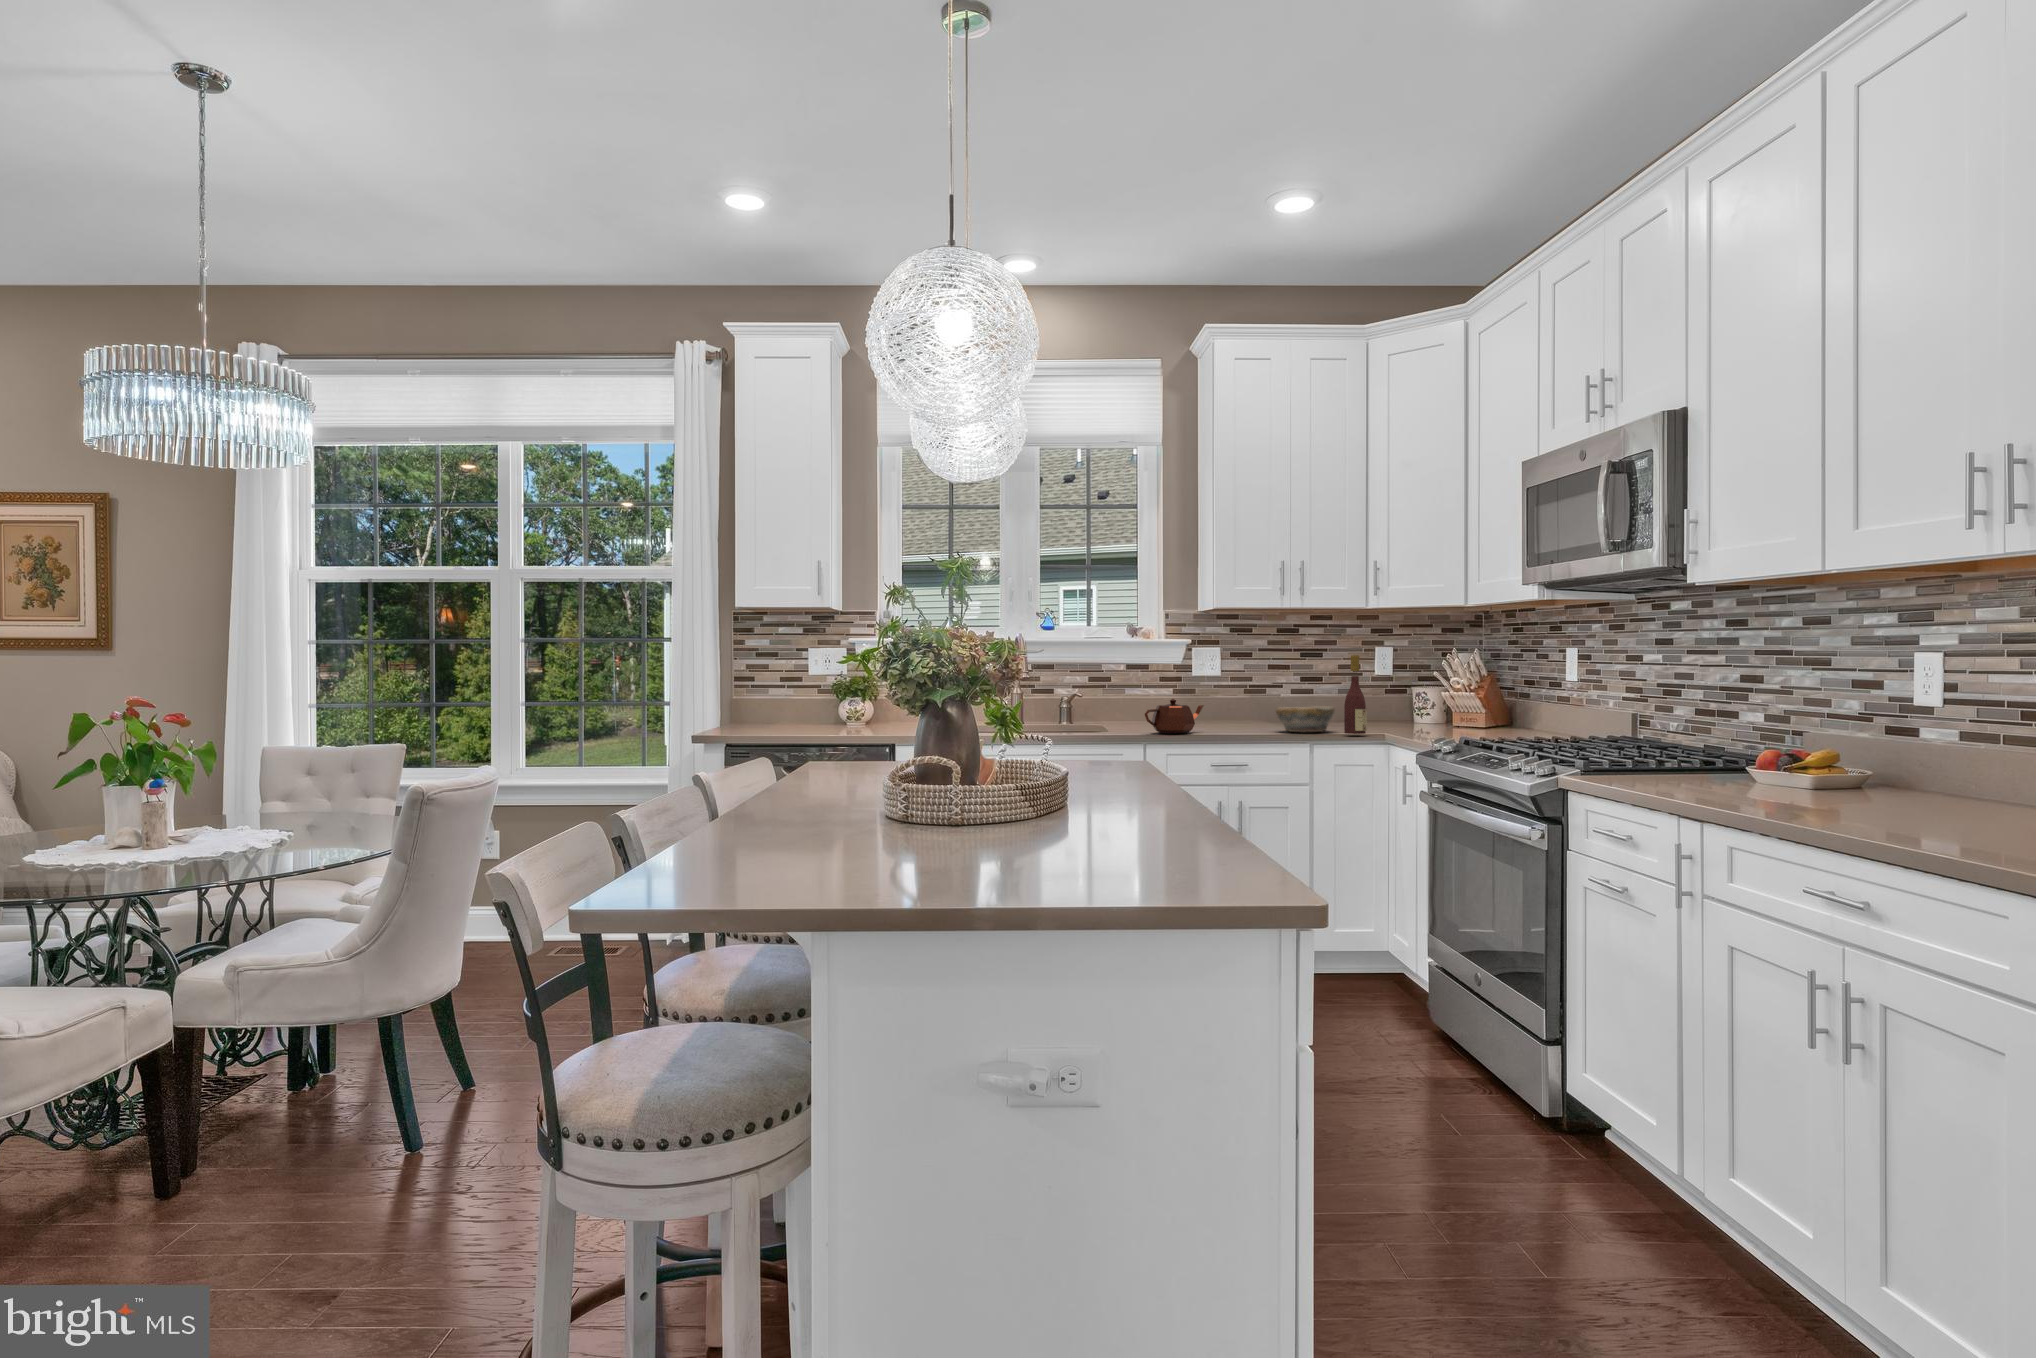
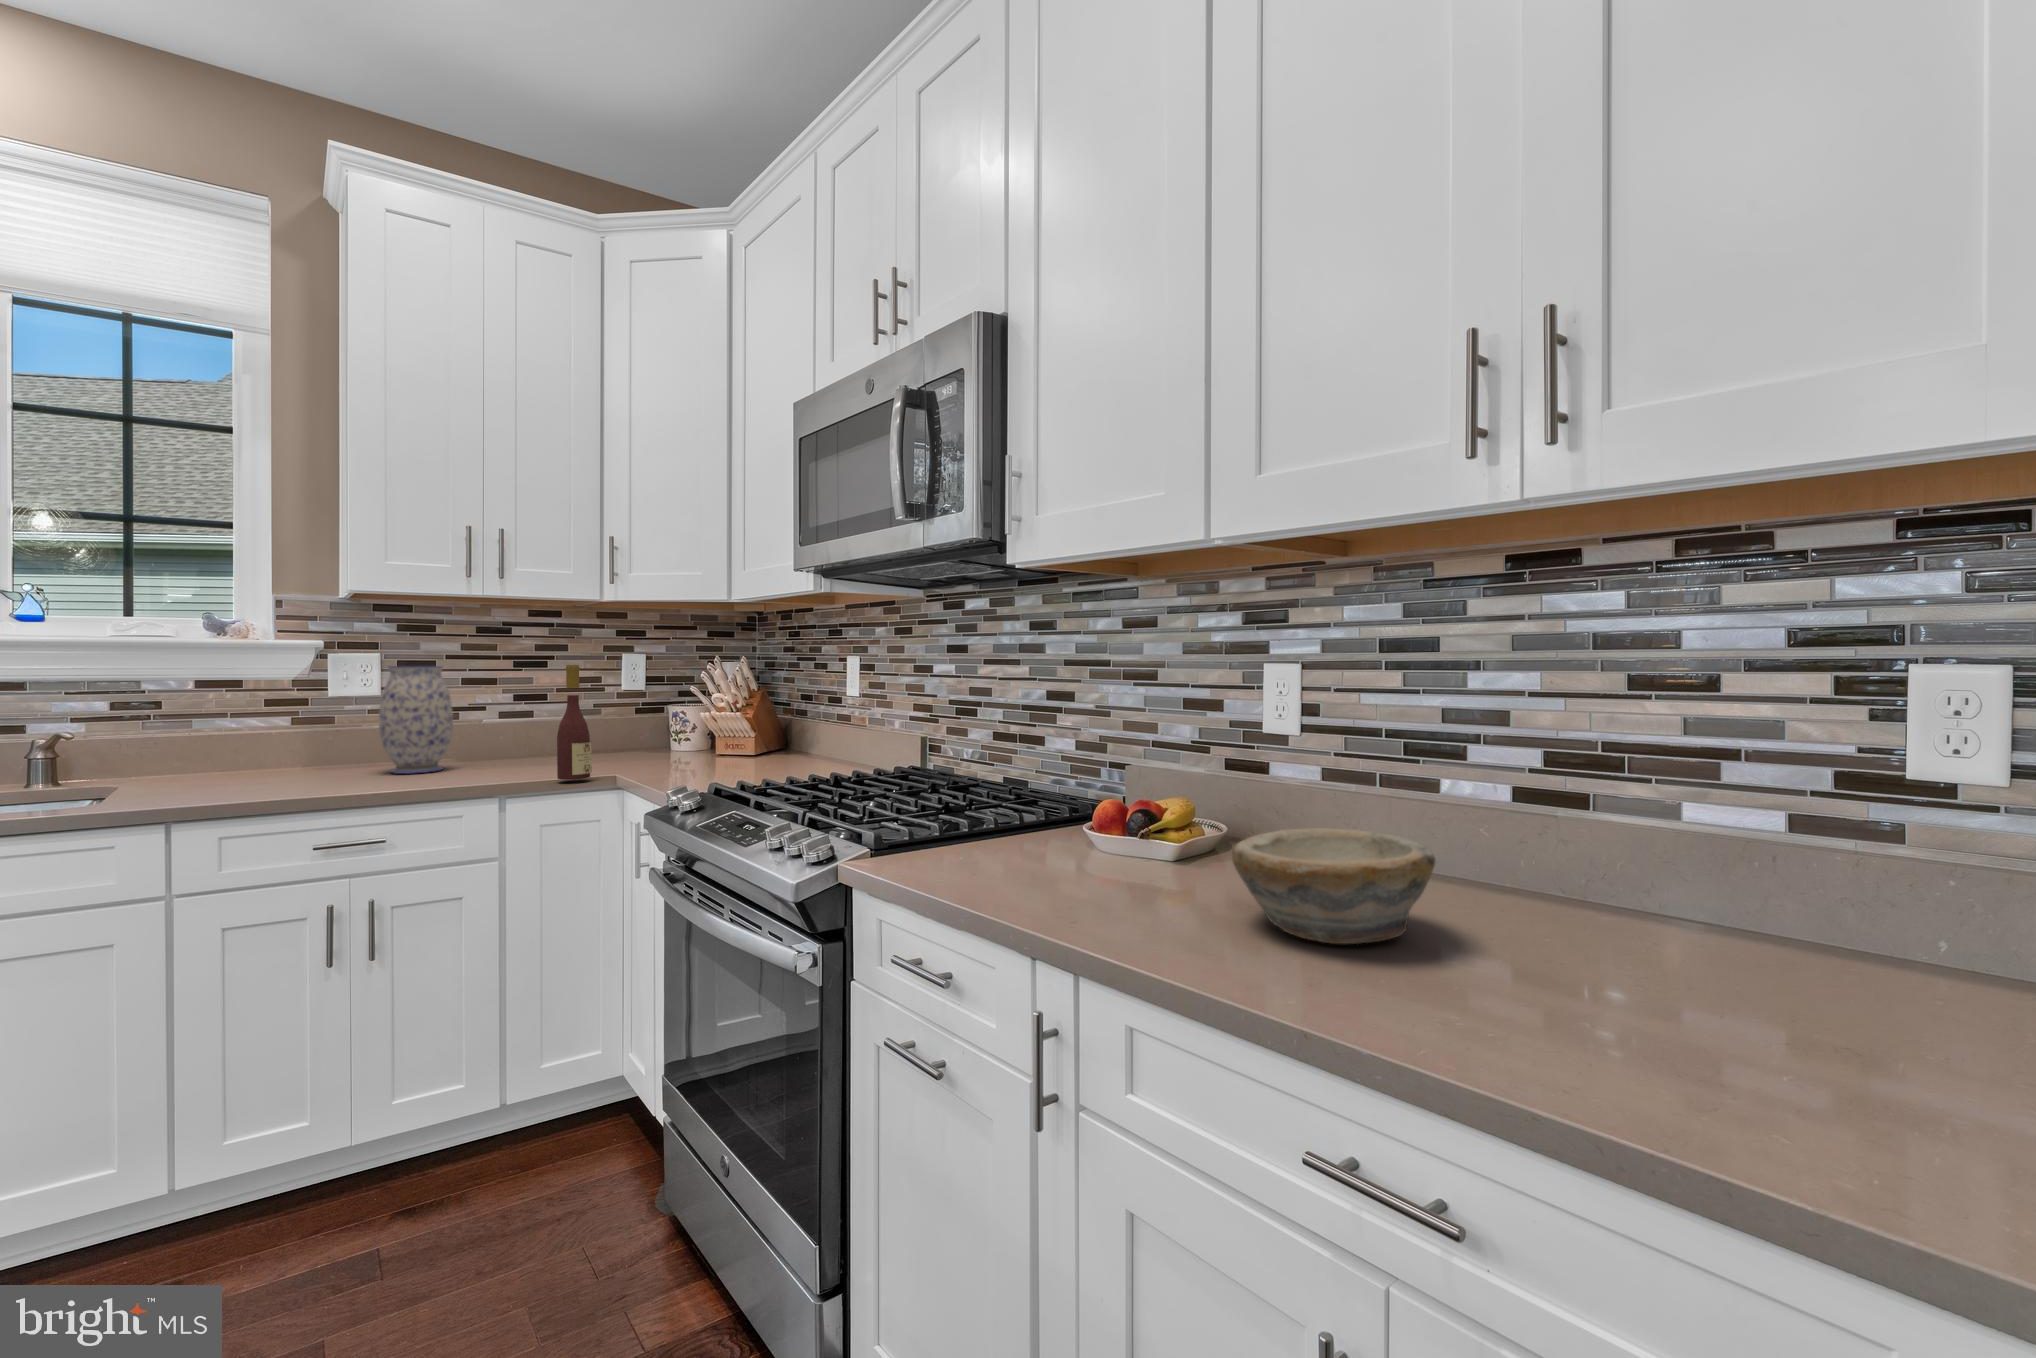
vase: none [1224,656,1266,728] -> present [379,666,453,774]
teapot: present [1145,699,1204,734] -> none [174,738,322,799]
bowl: present [1276,707,1335,733] -> present [1232,828,1435,944]

